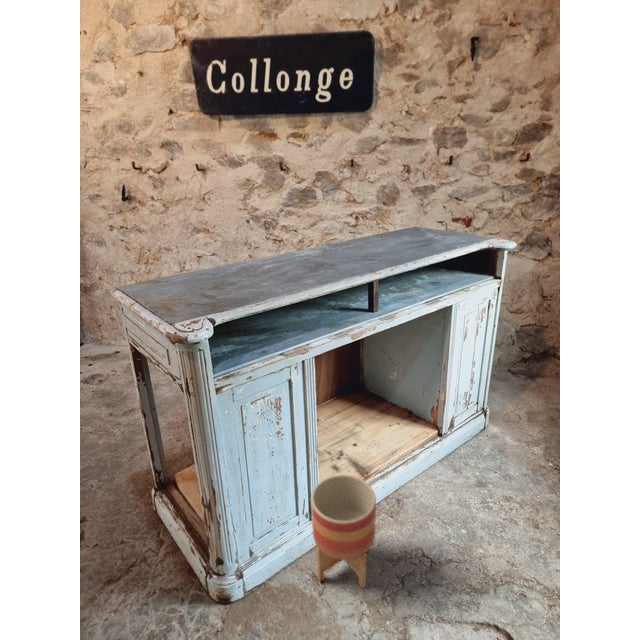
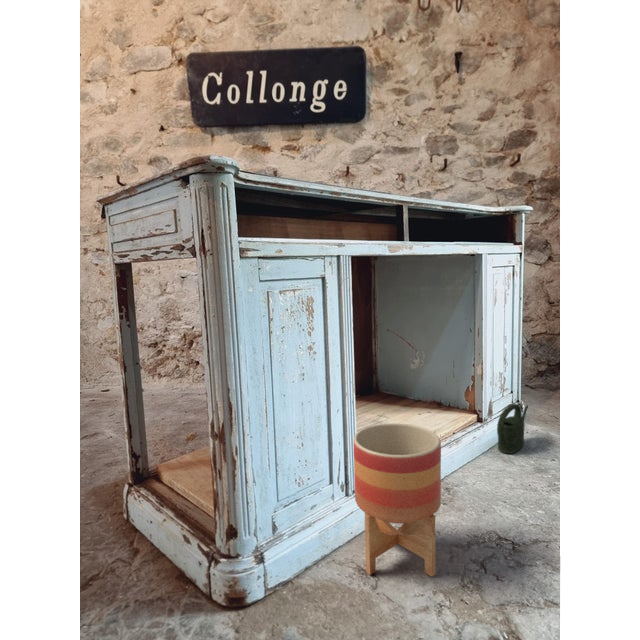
watering can: none [453,415,490,460] -> present [497,404,528,454]

